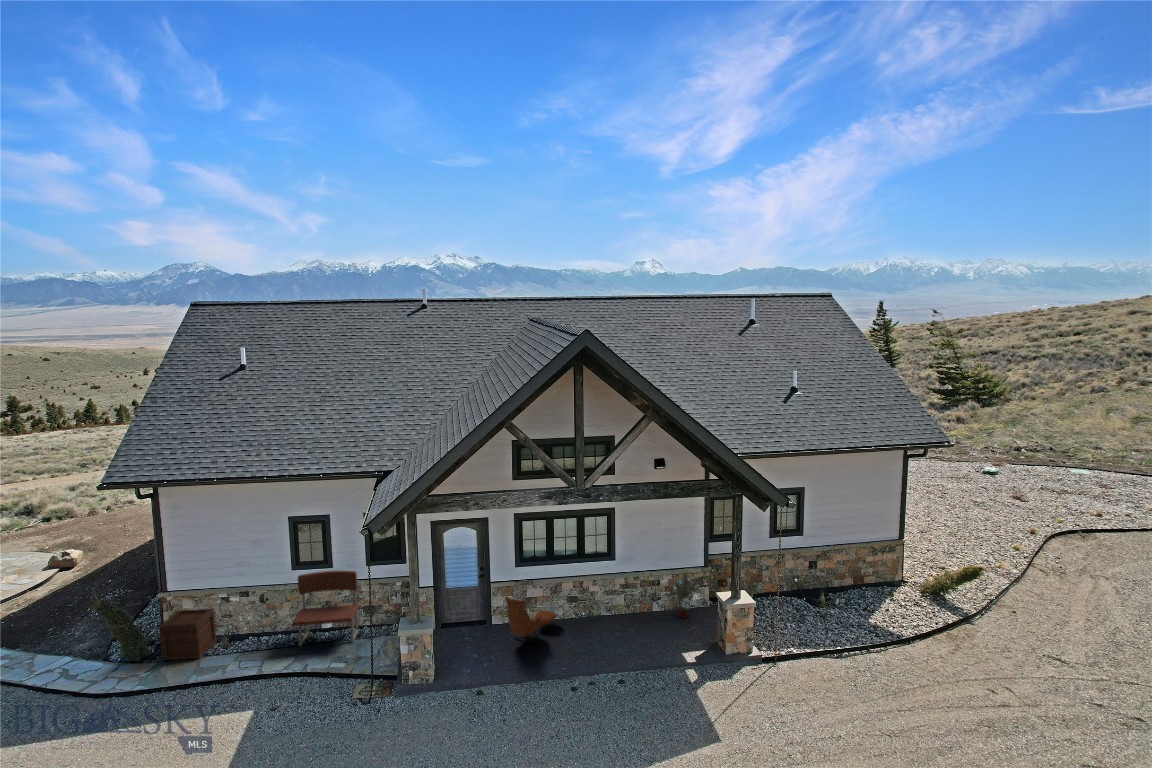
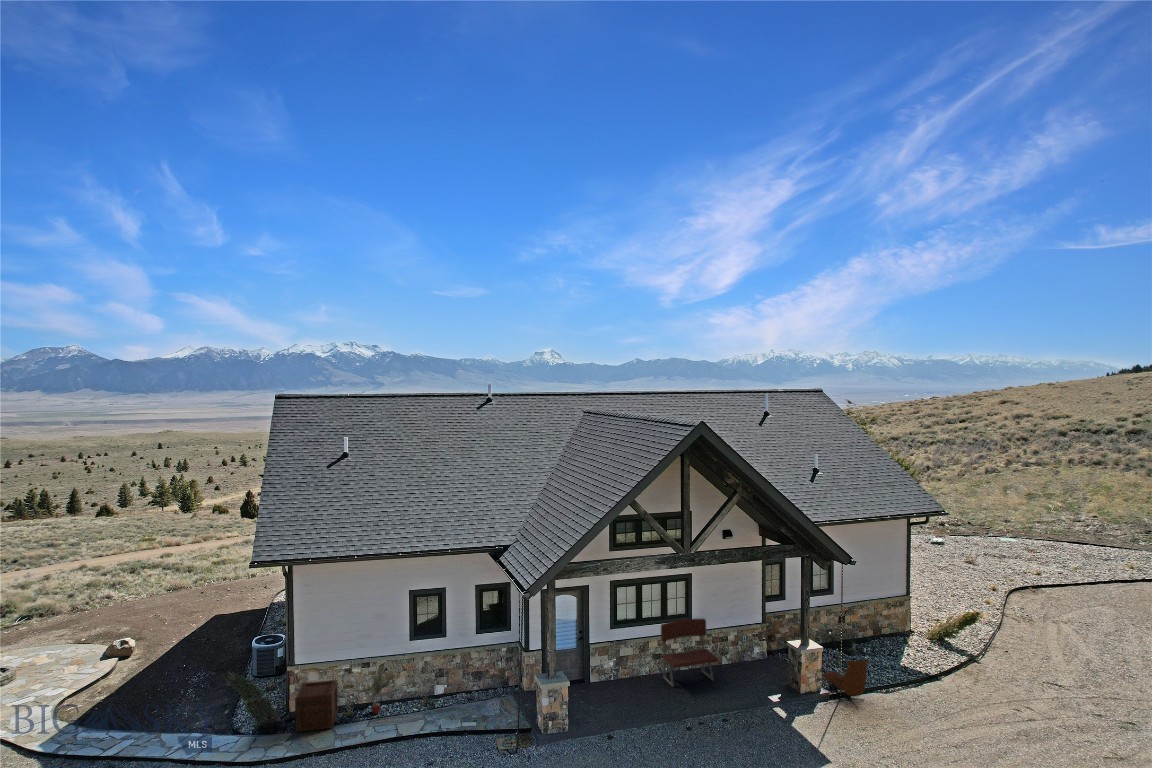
bench: present [292,571,358,646] -> present [661,619,718,687]
potted tree: present [665,572,700,618] -> present [358,667,393,714]
lounge chair: present [505,596,557,647] -> present [822,659,868,707]

